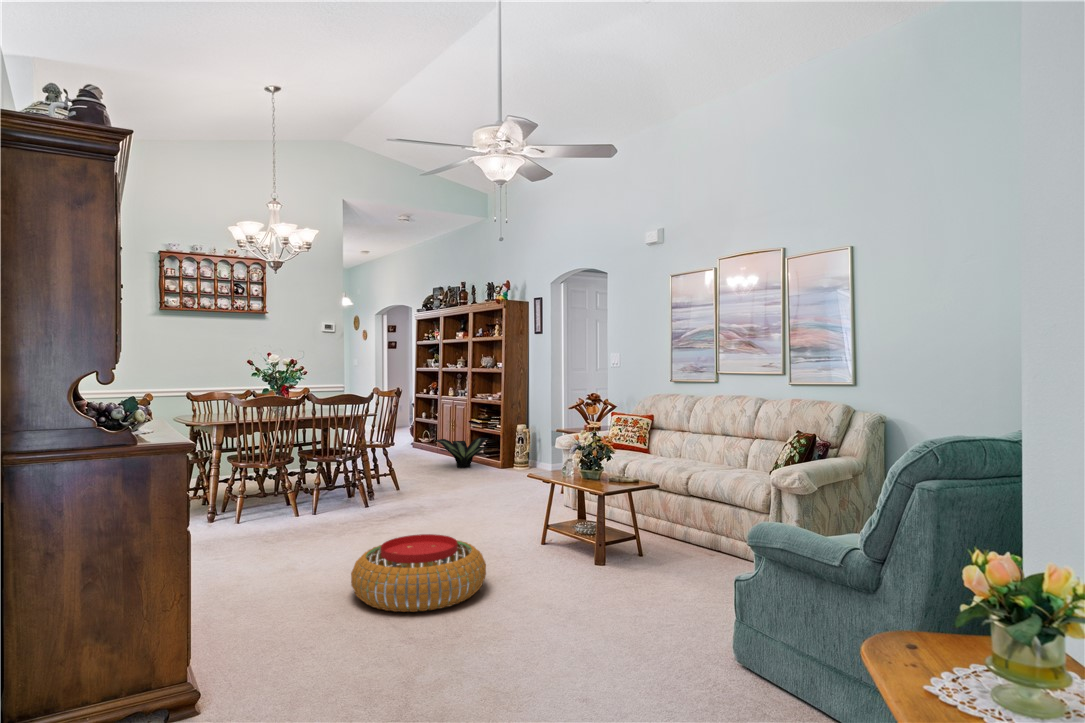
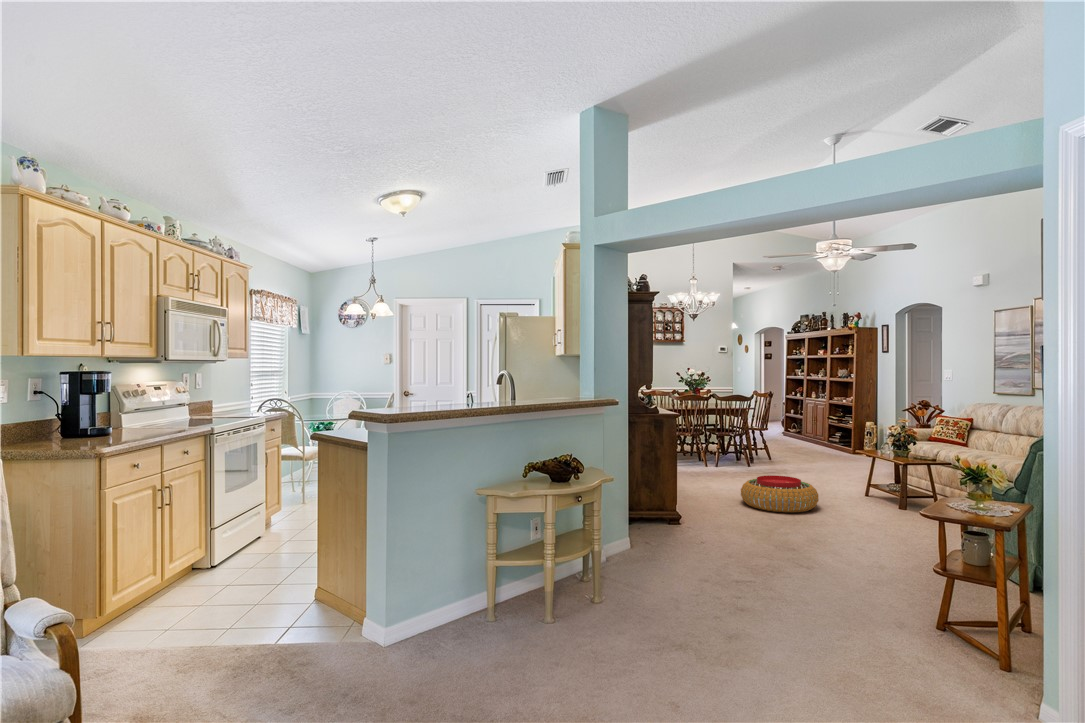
potted plant: present [435,438,488,468] -> none [798,429,843,452]

